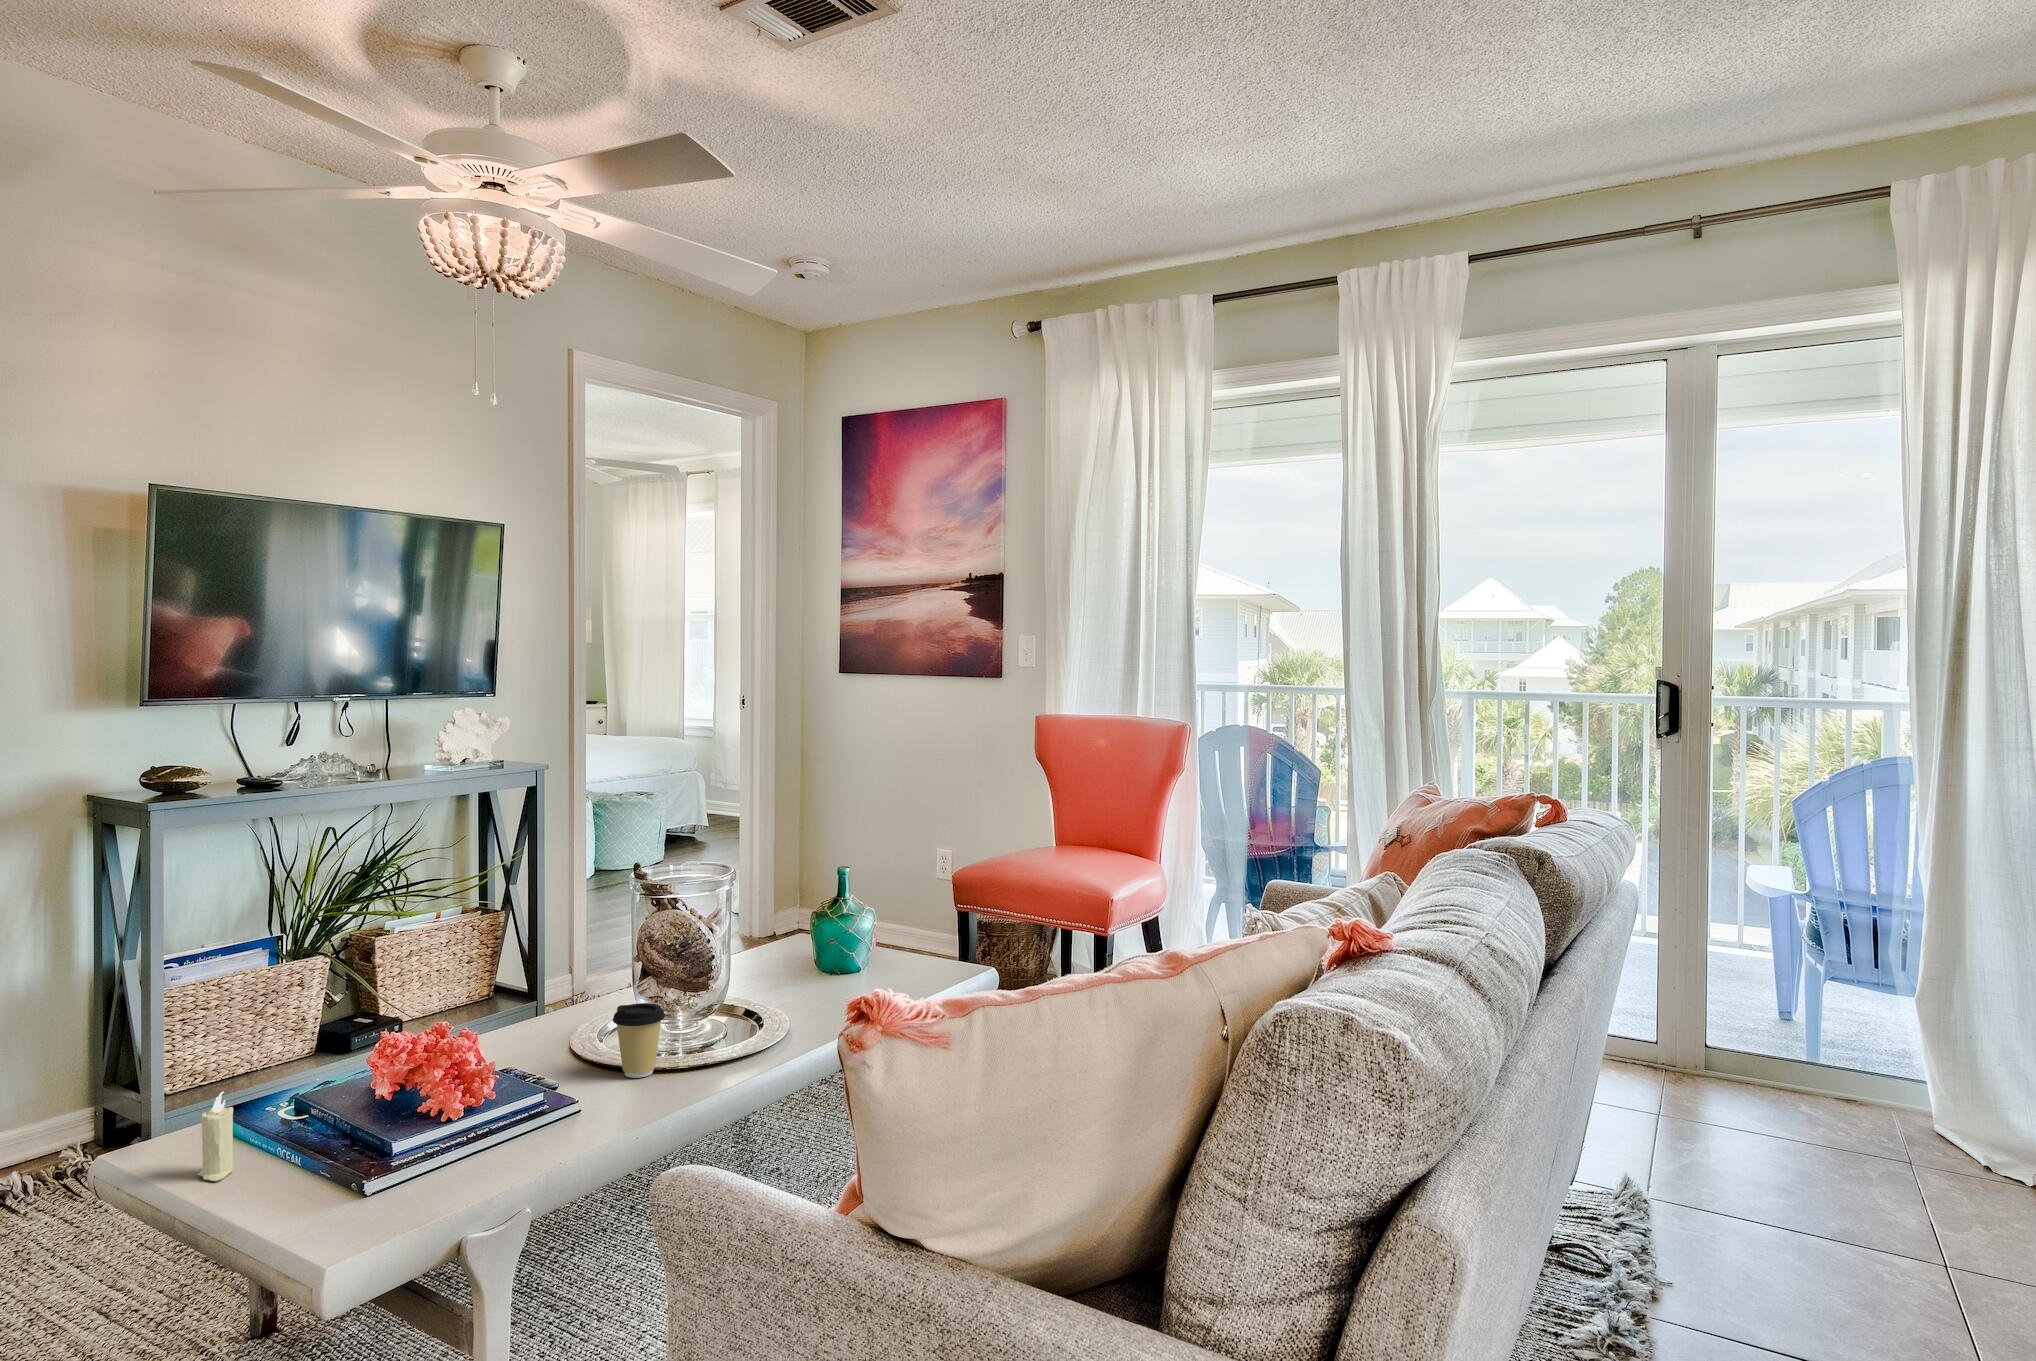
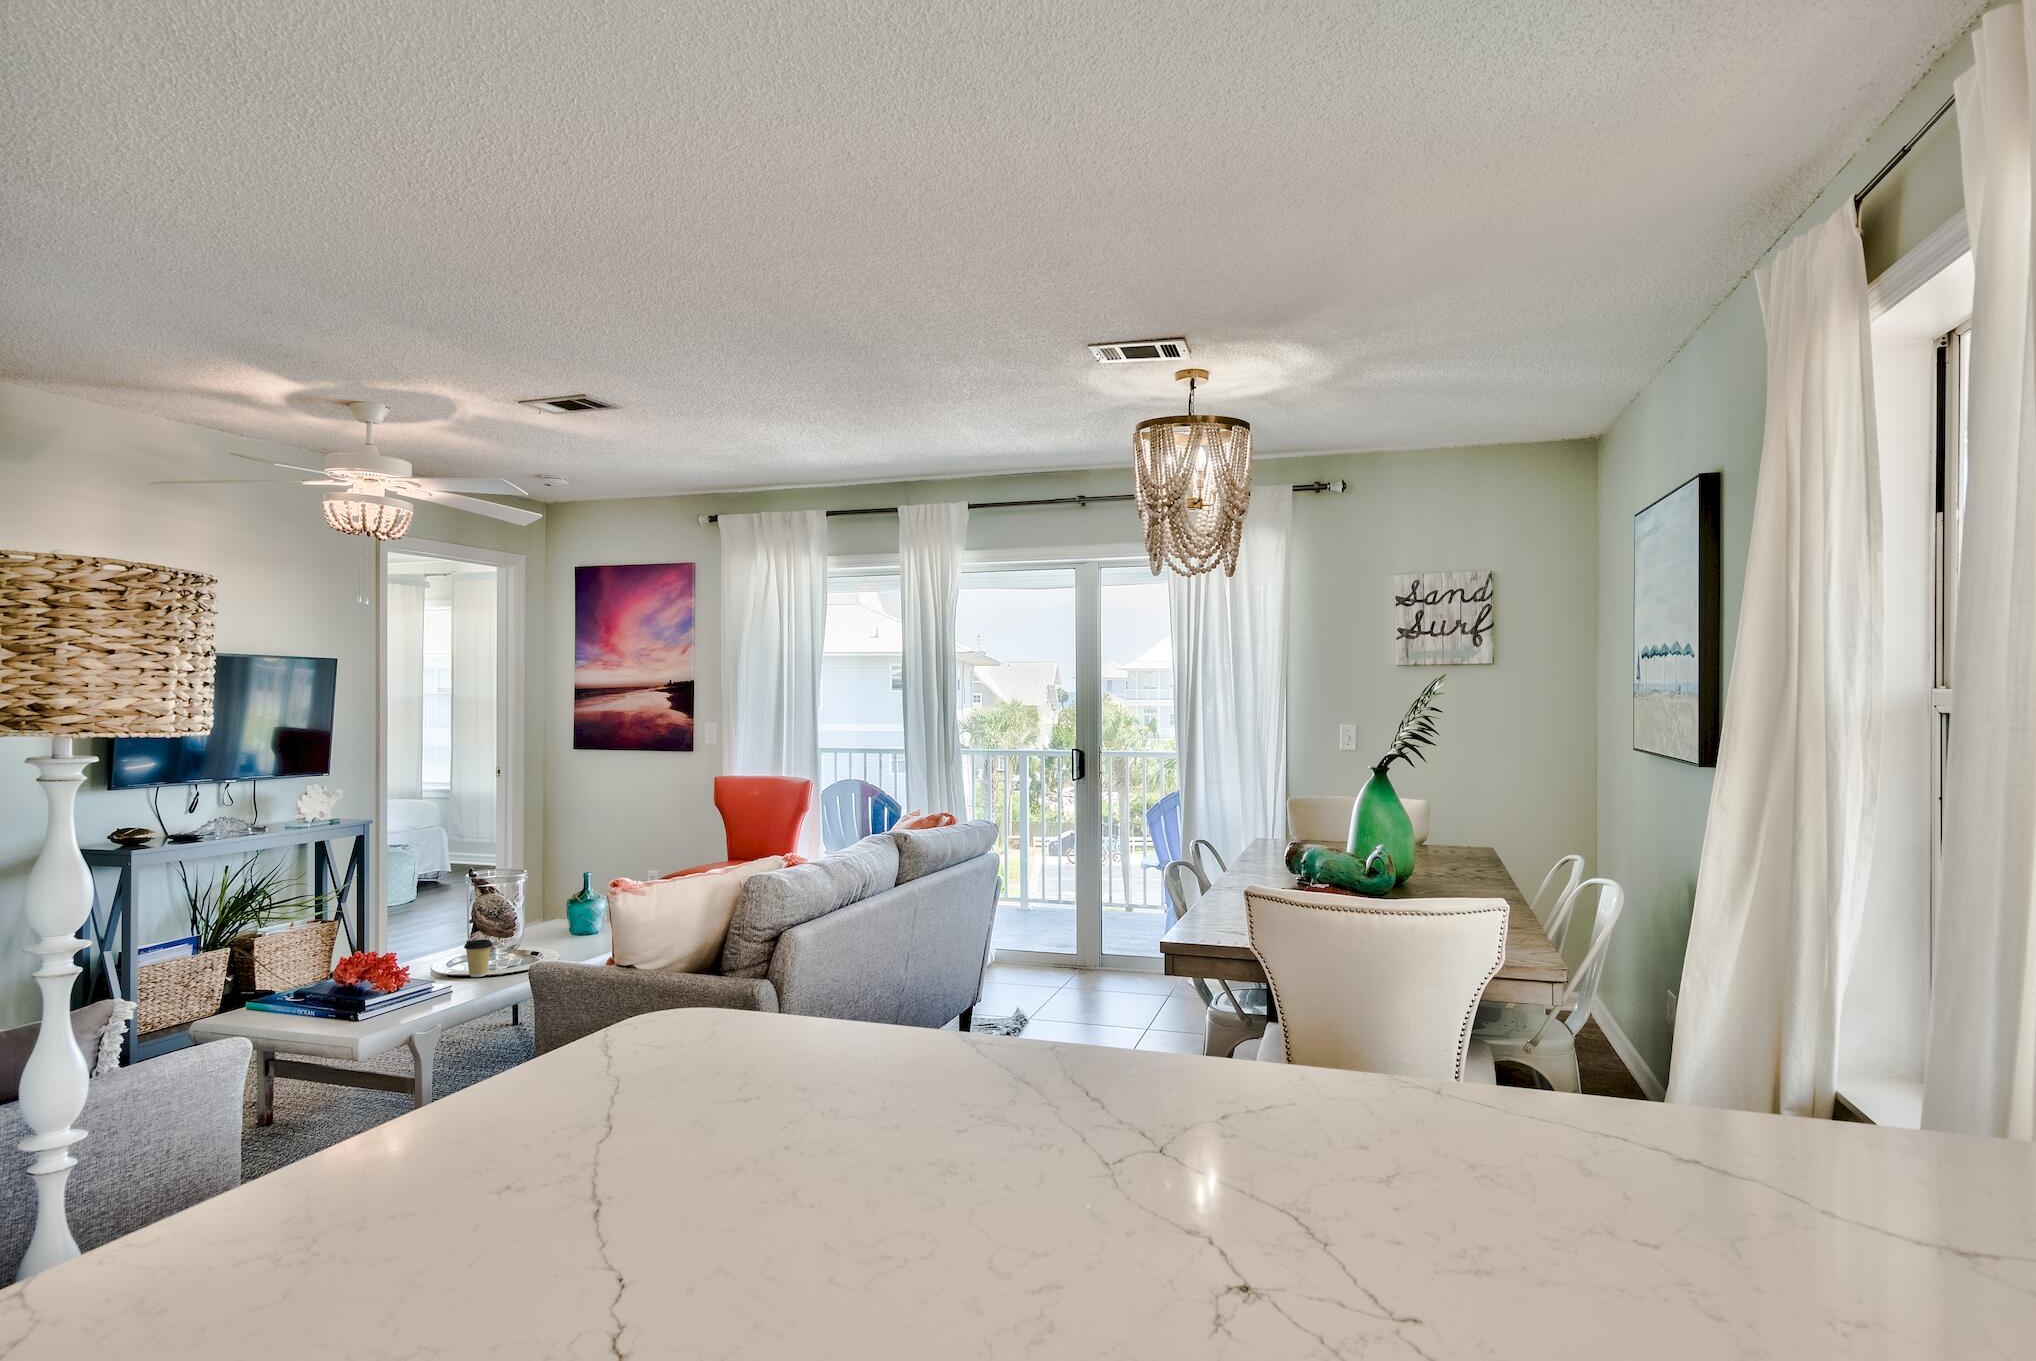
candle: present [197,1092,233,1181] -> none [263,978,281,1020]

